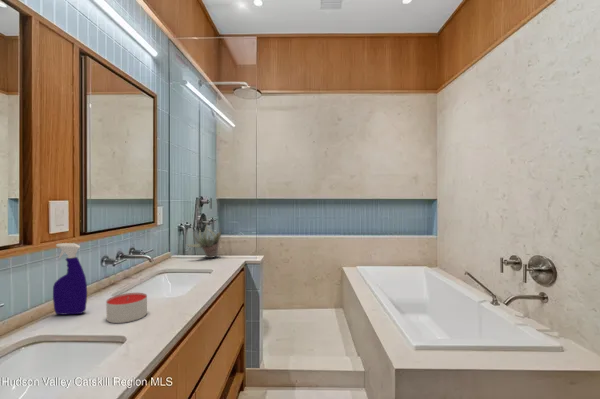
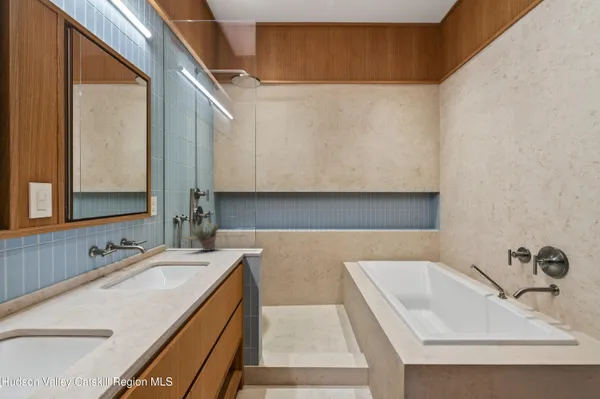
spray bottle: present [53,243,87,315] -> none [30,229,68,308]
candle: present [106,293,147,323] -> none [88,284,135,317]

